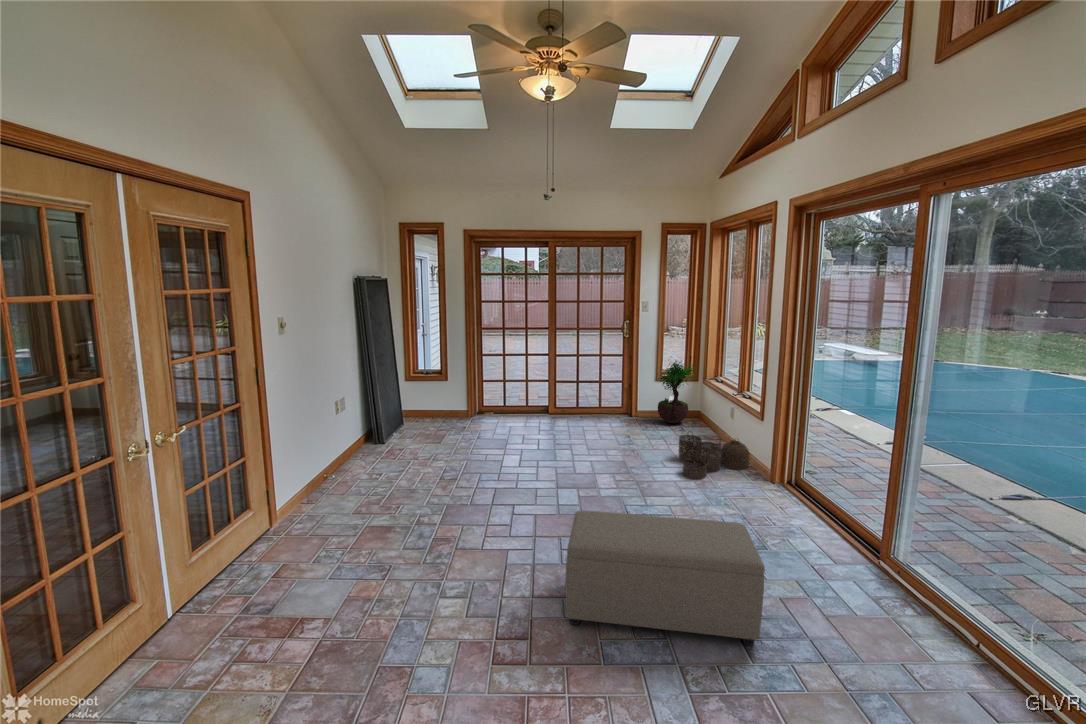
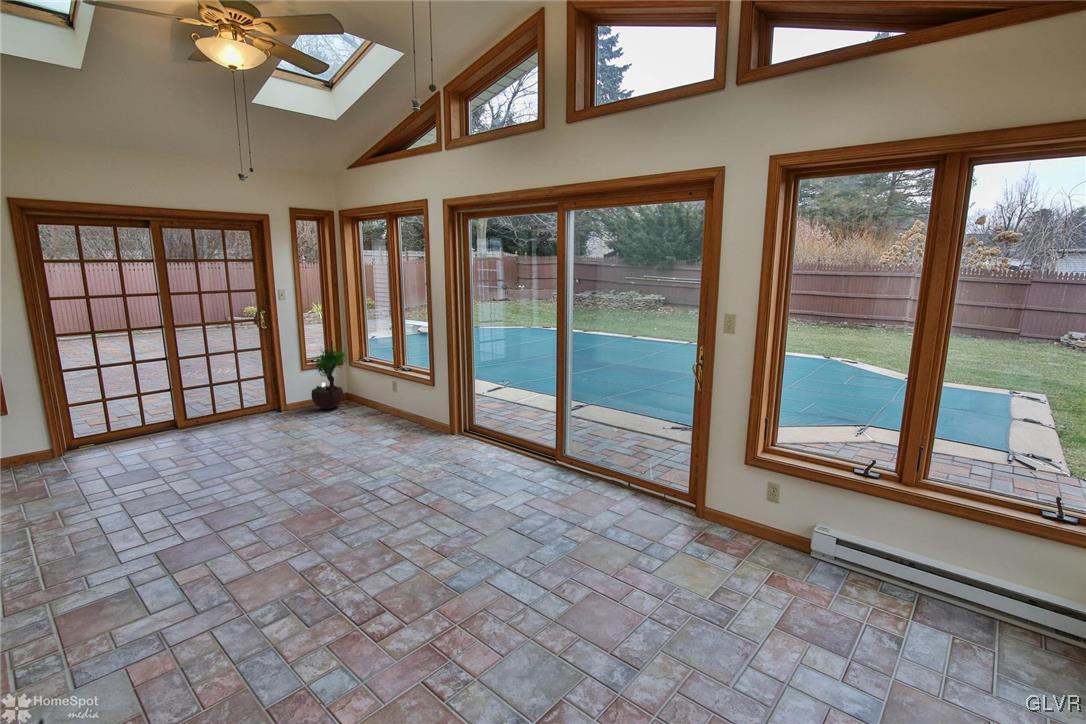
woven basket: present [679,435,750,479] -> none [364,406,425,448]
ottoman: present [565,511,765,646] -> none [375,456,532,583]

